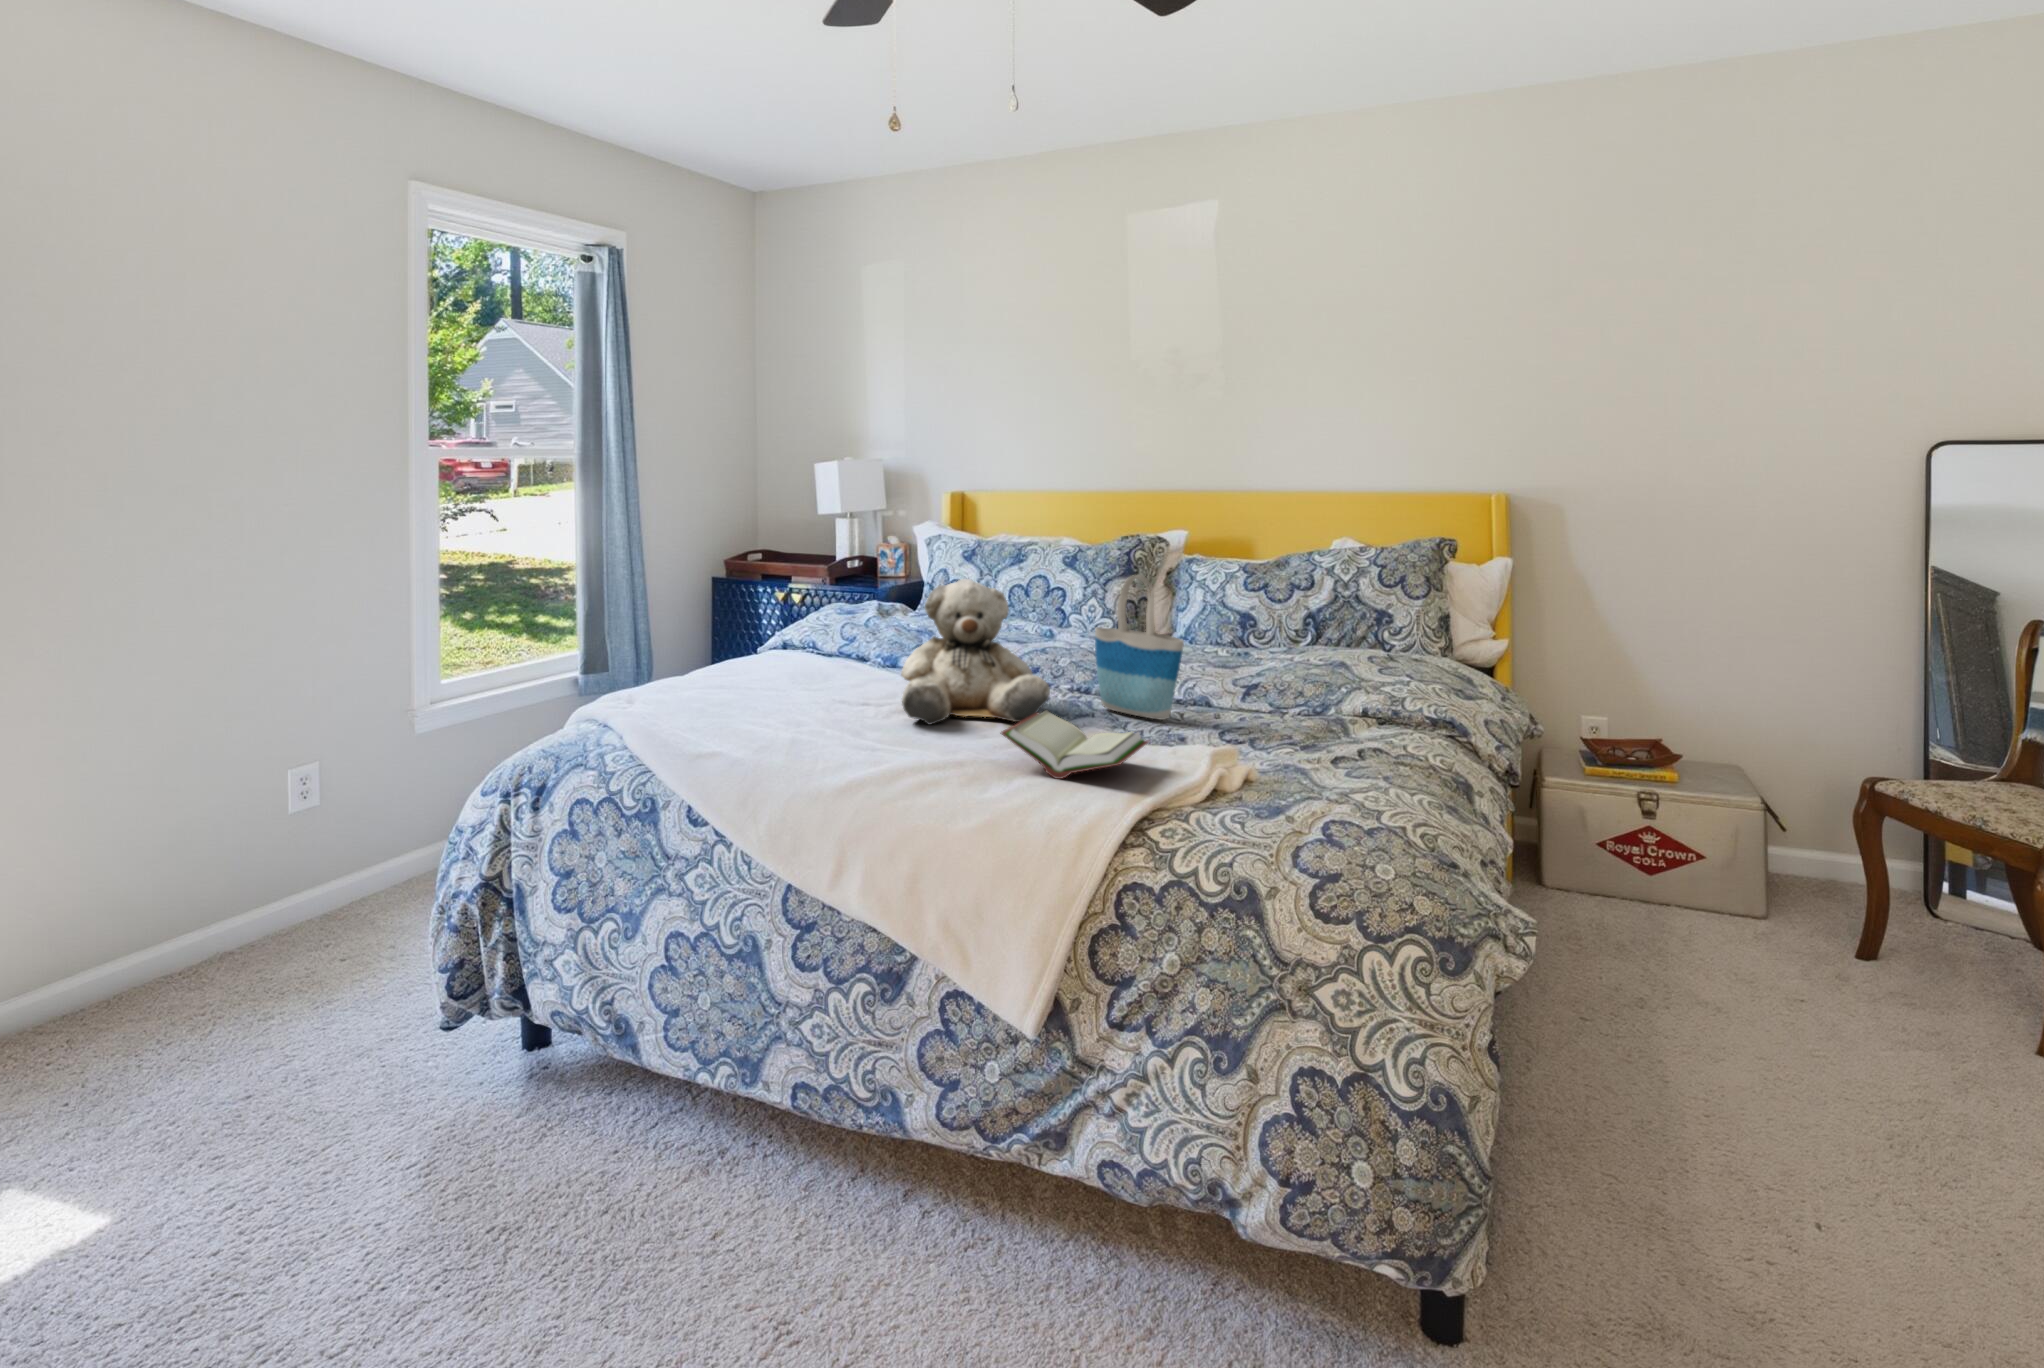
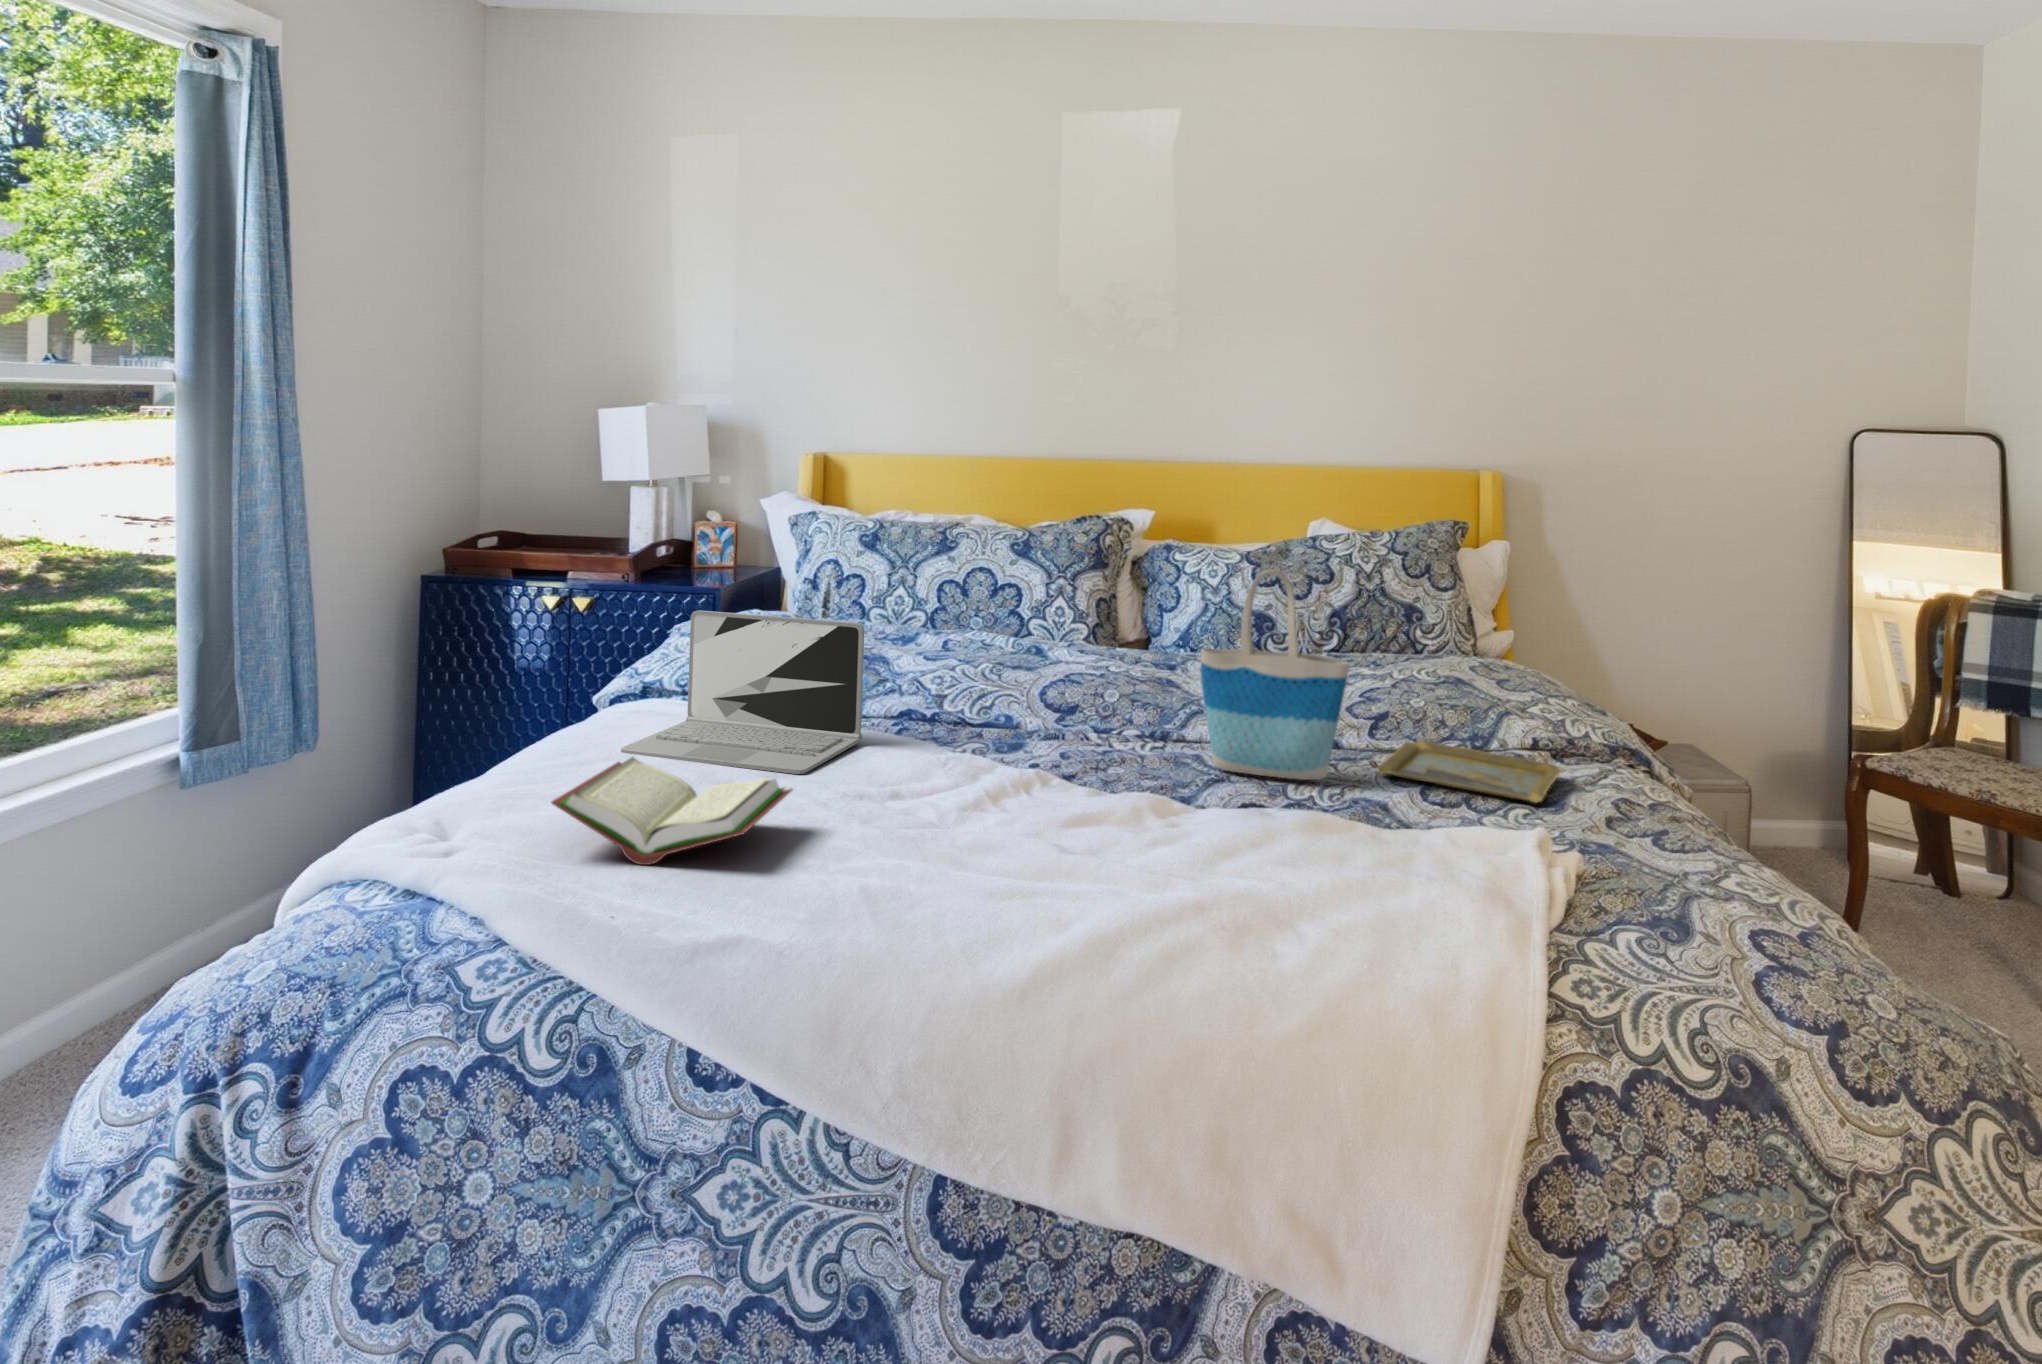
teddy bear: present [901,579,1050,725] -> none [931,587,1181,831]
laptop: none [762,590,900,687] -> present [621,610,864,774]
tray: none [1214,704,1350,746] -> present [1378,740,1562,803]
book: present [1000,710,1149,779] -> present [552,757,792,865]

